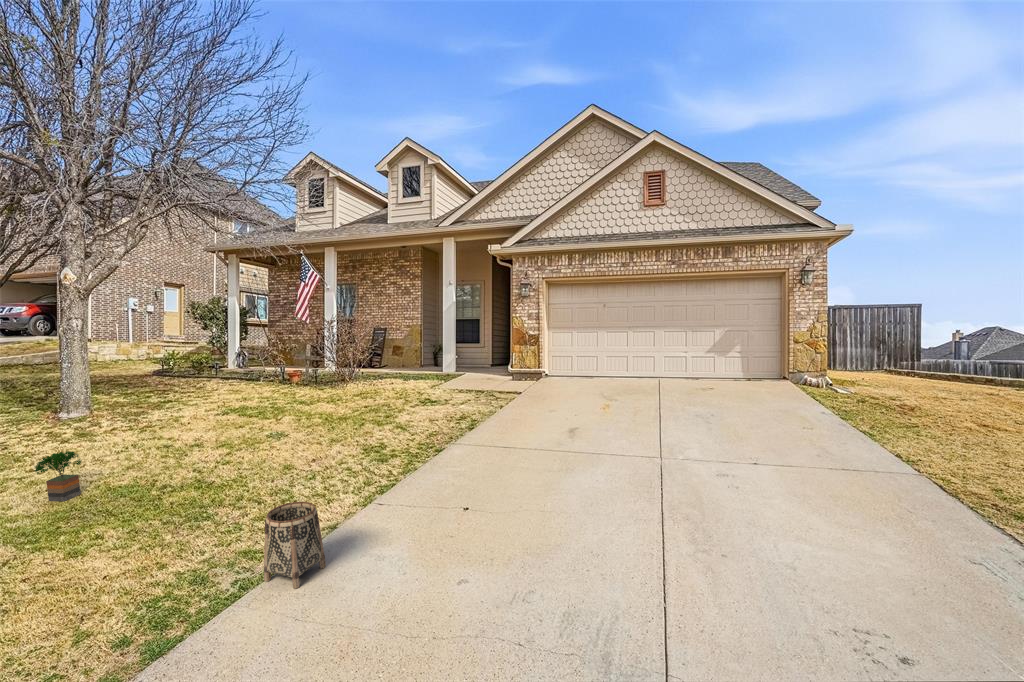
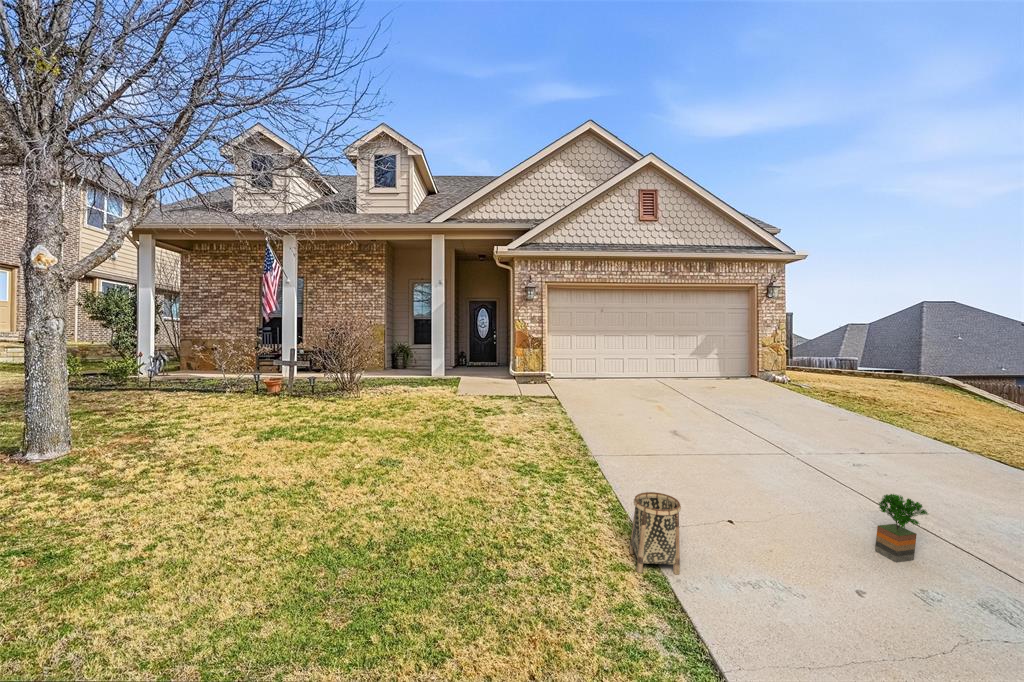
potted tree: present [34,451,82,501] -> present [875,494,927,562]

